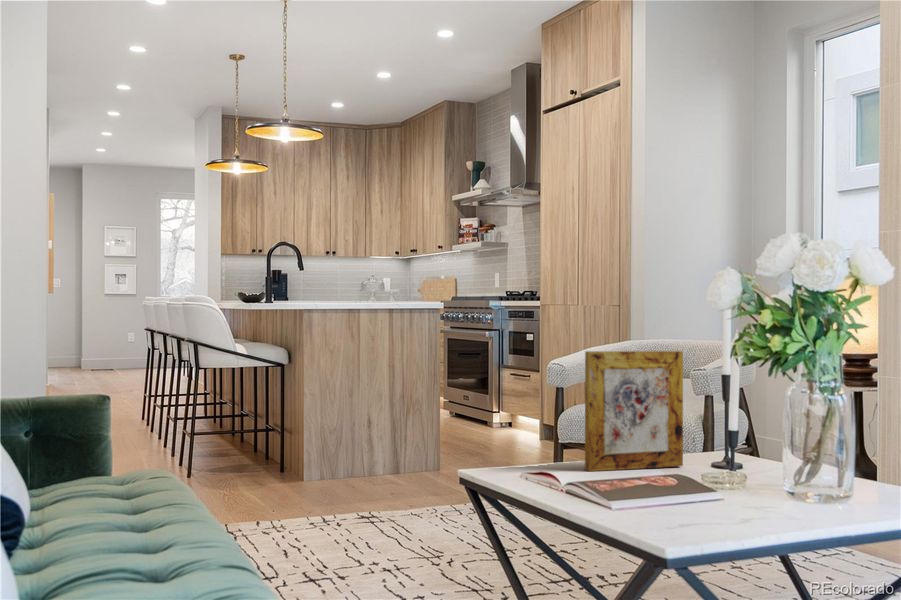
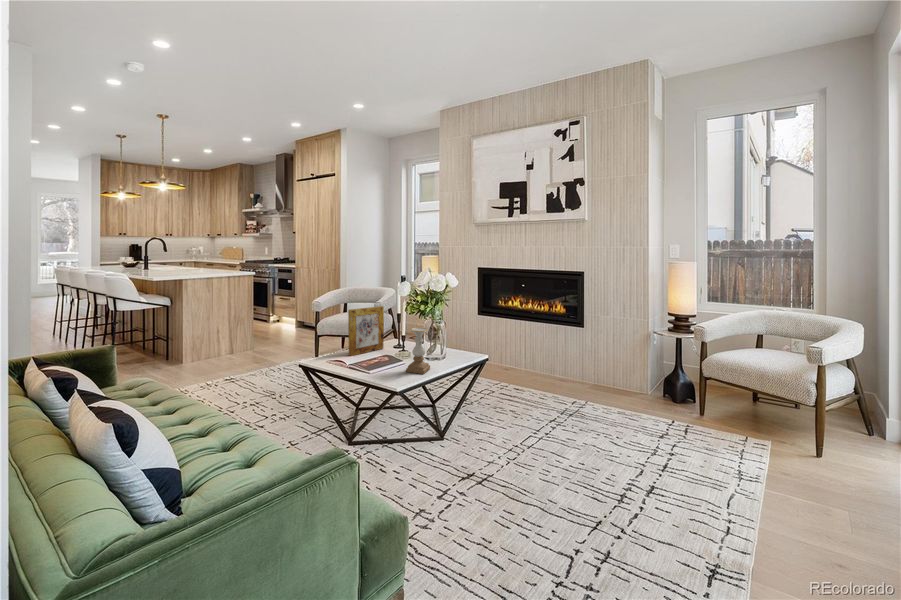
candle holder: none [714,392,793,525] -> present [406,328,430,374]

